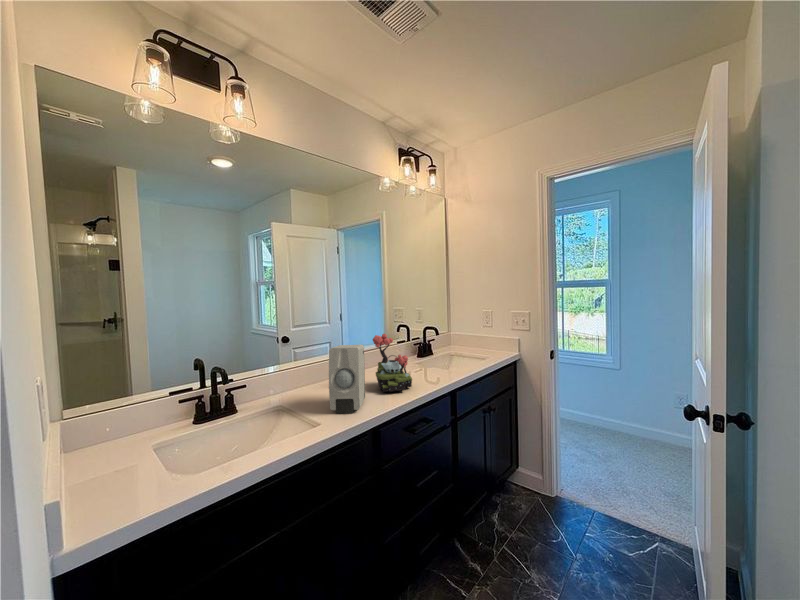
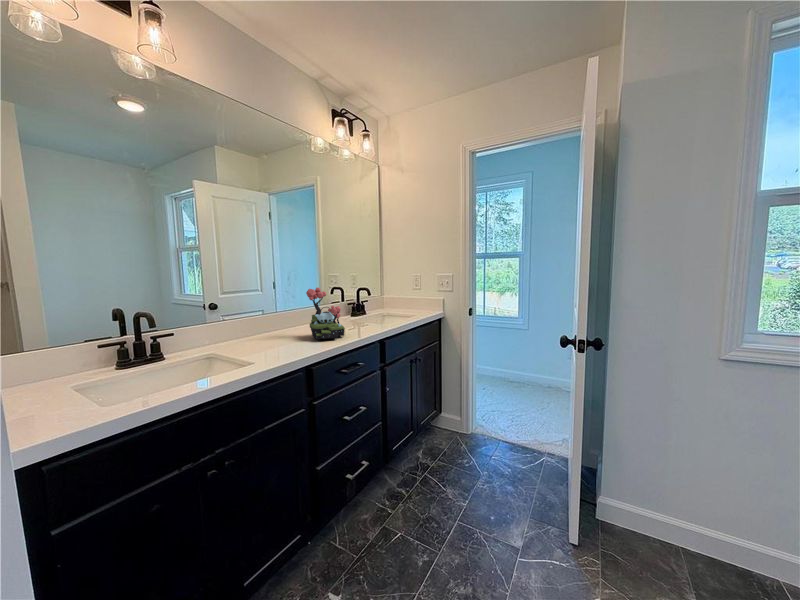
soap dispenser: present [329,345,365,414] -> none [263,293,299,356]

